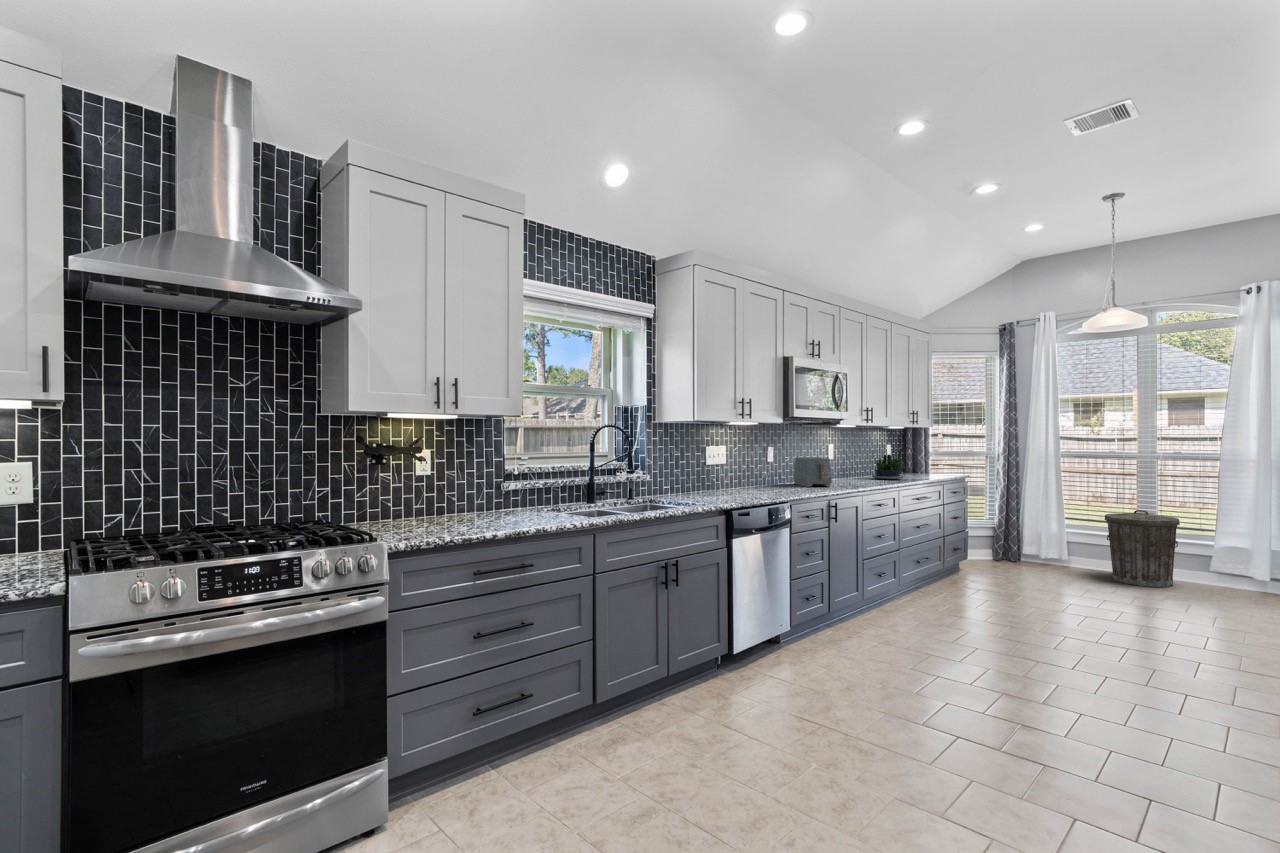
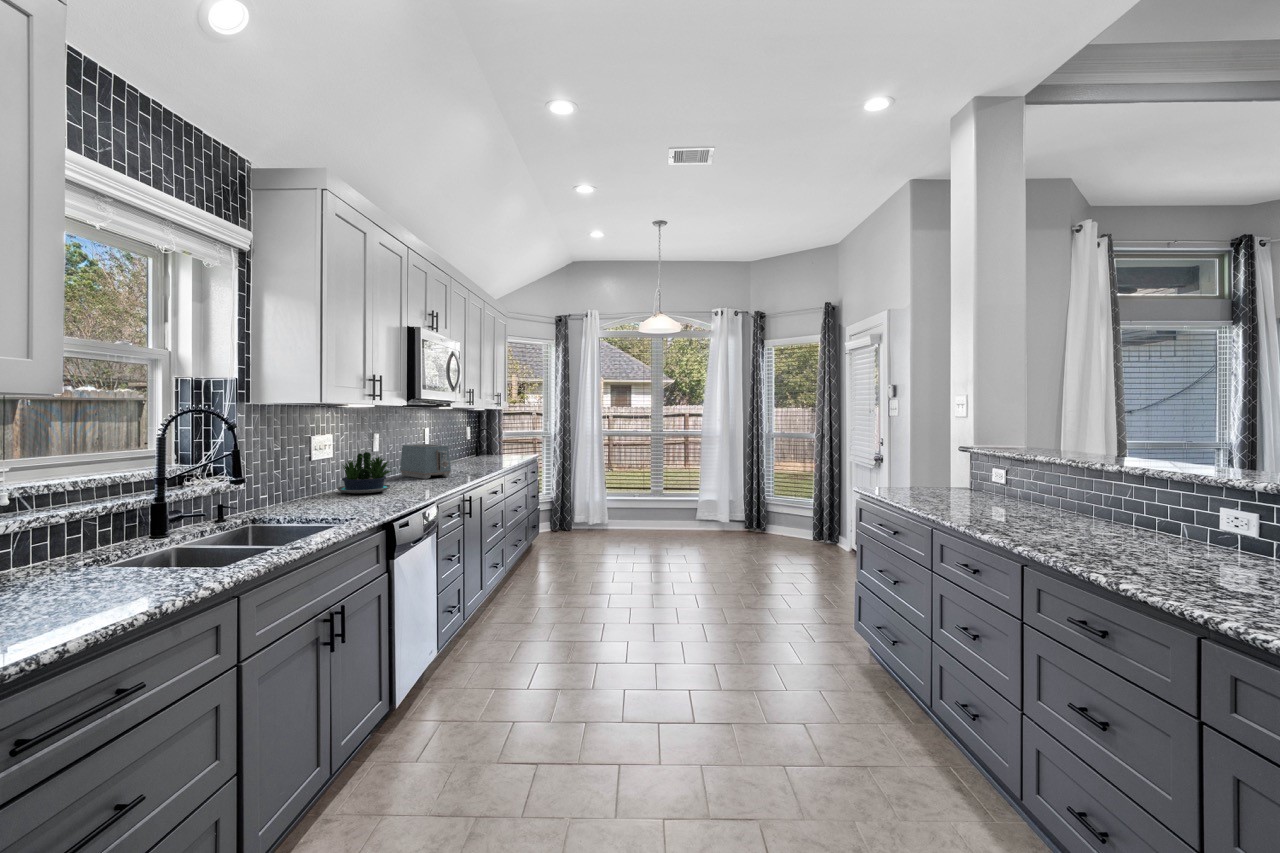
potted plant: present [872,455,904,479] -> present [337,452,391,494]
trash can: present [1104,510,1180,587] -> none [636,477,683,537]

